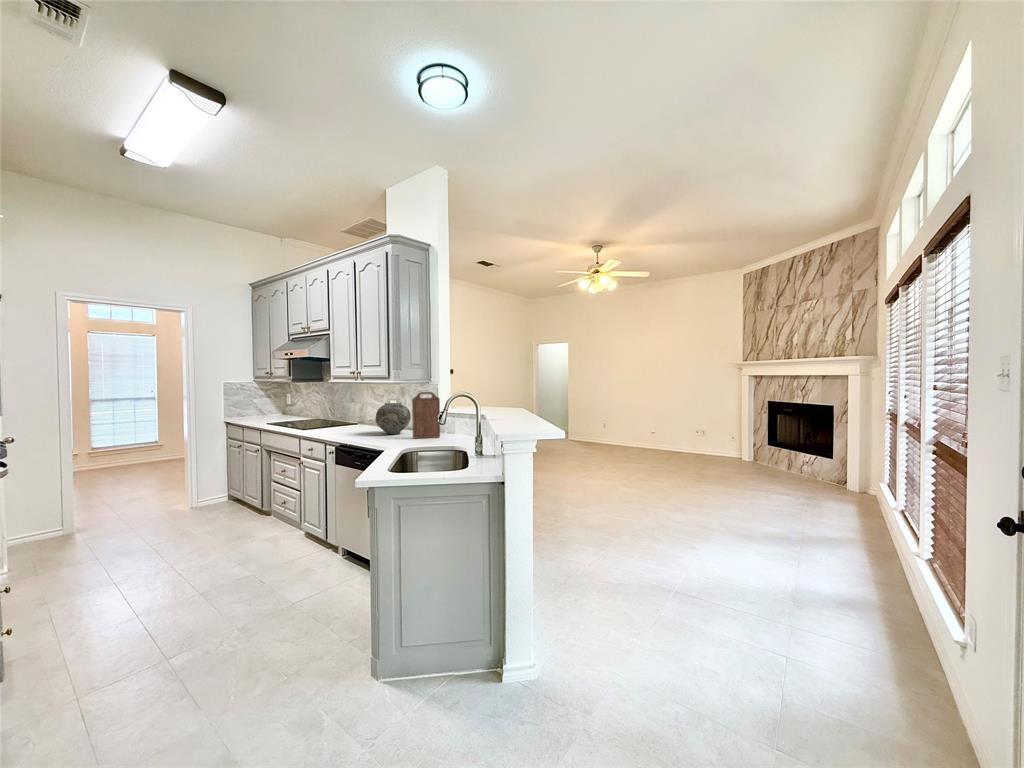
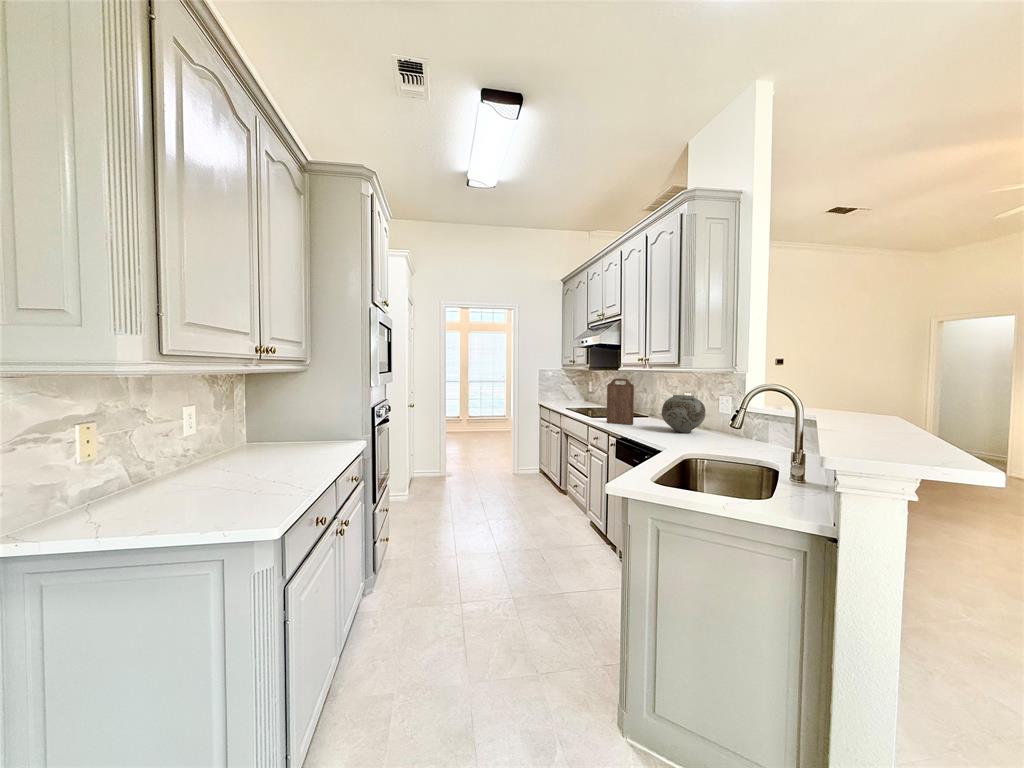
cutting board: present [412,392,440,439] -> present [607,378,634,425]

